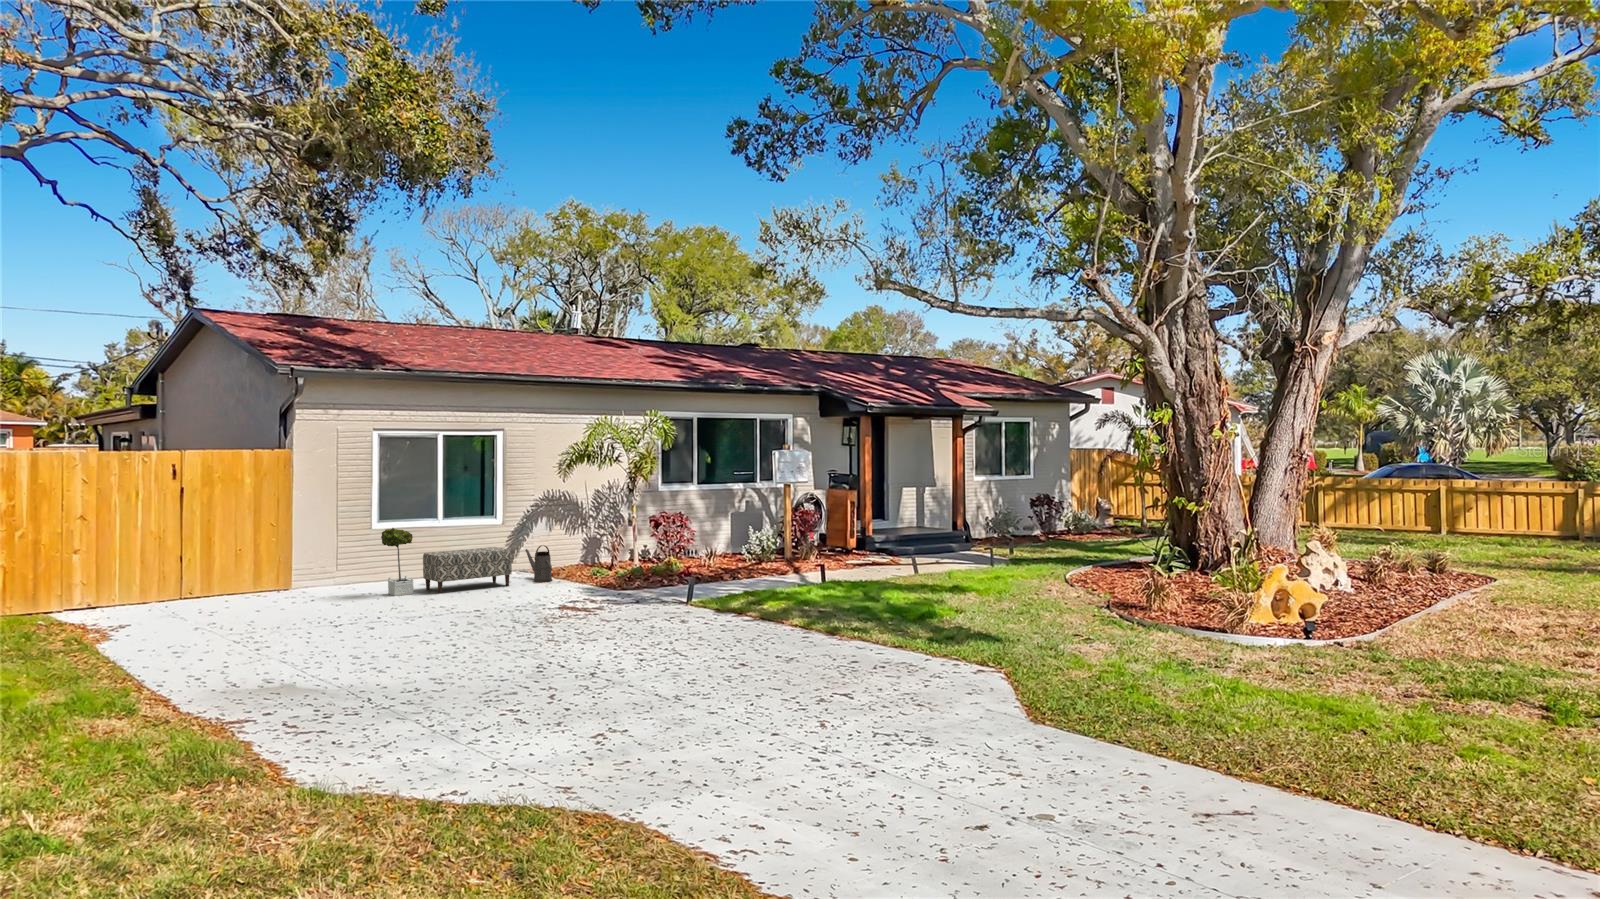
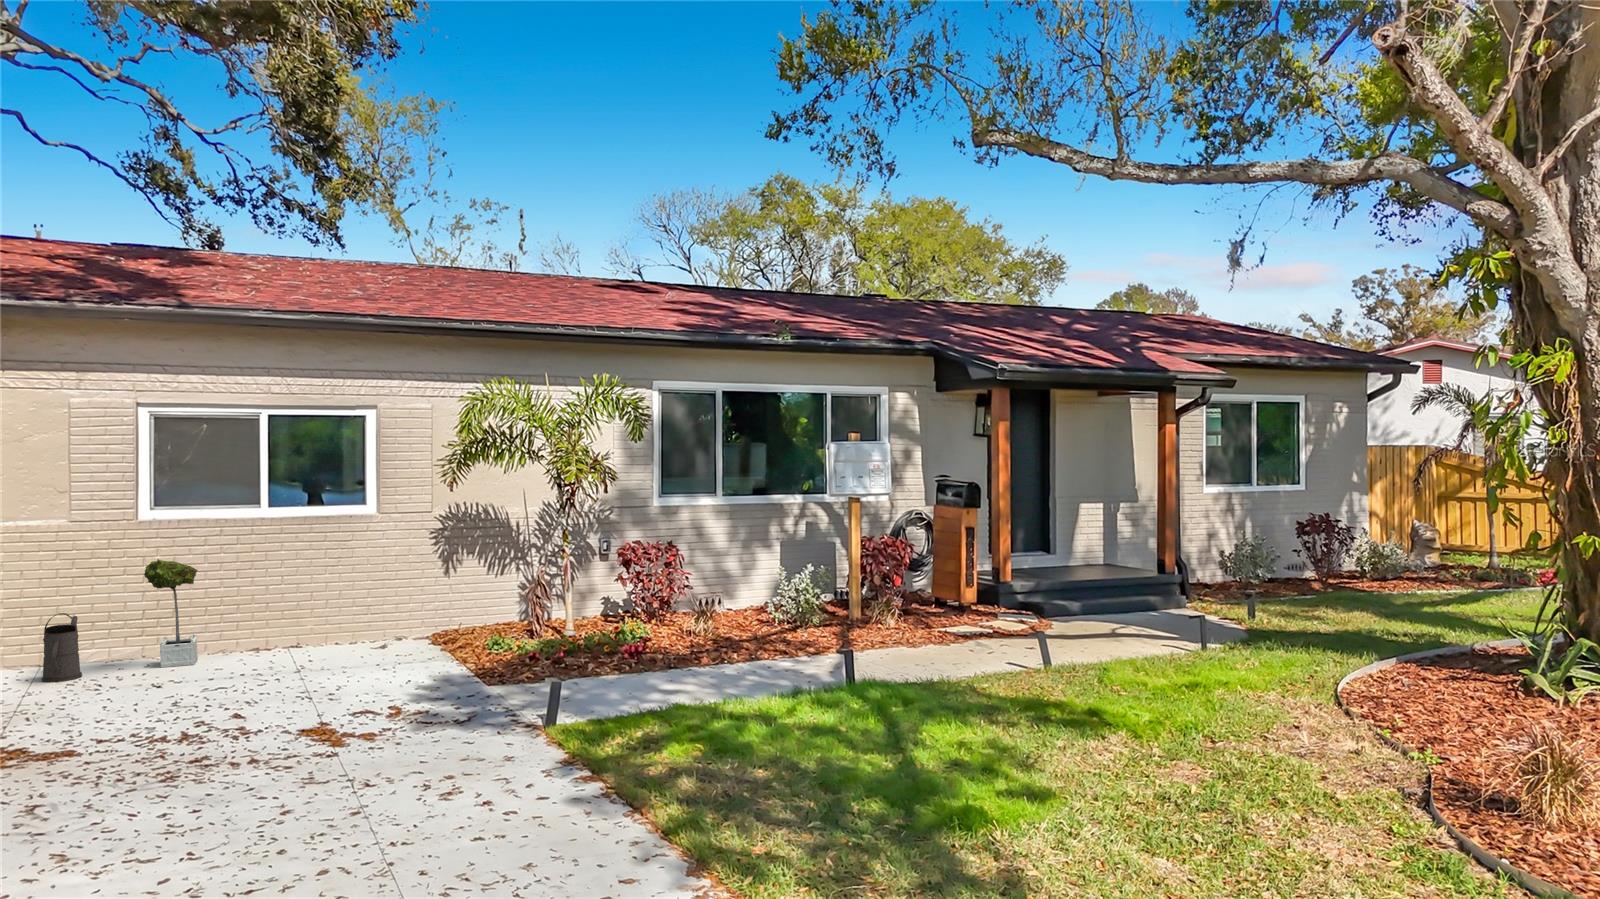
watering can: present [525,545,552,582] -> present [41,613,82,682]
bench: present [423,547,512,594] -> none [226,589,364,666]

